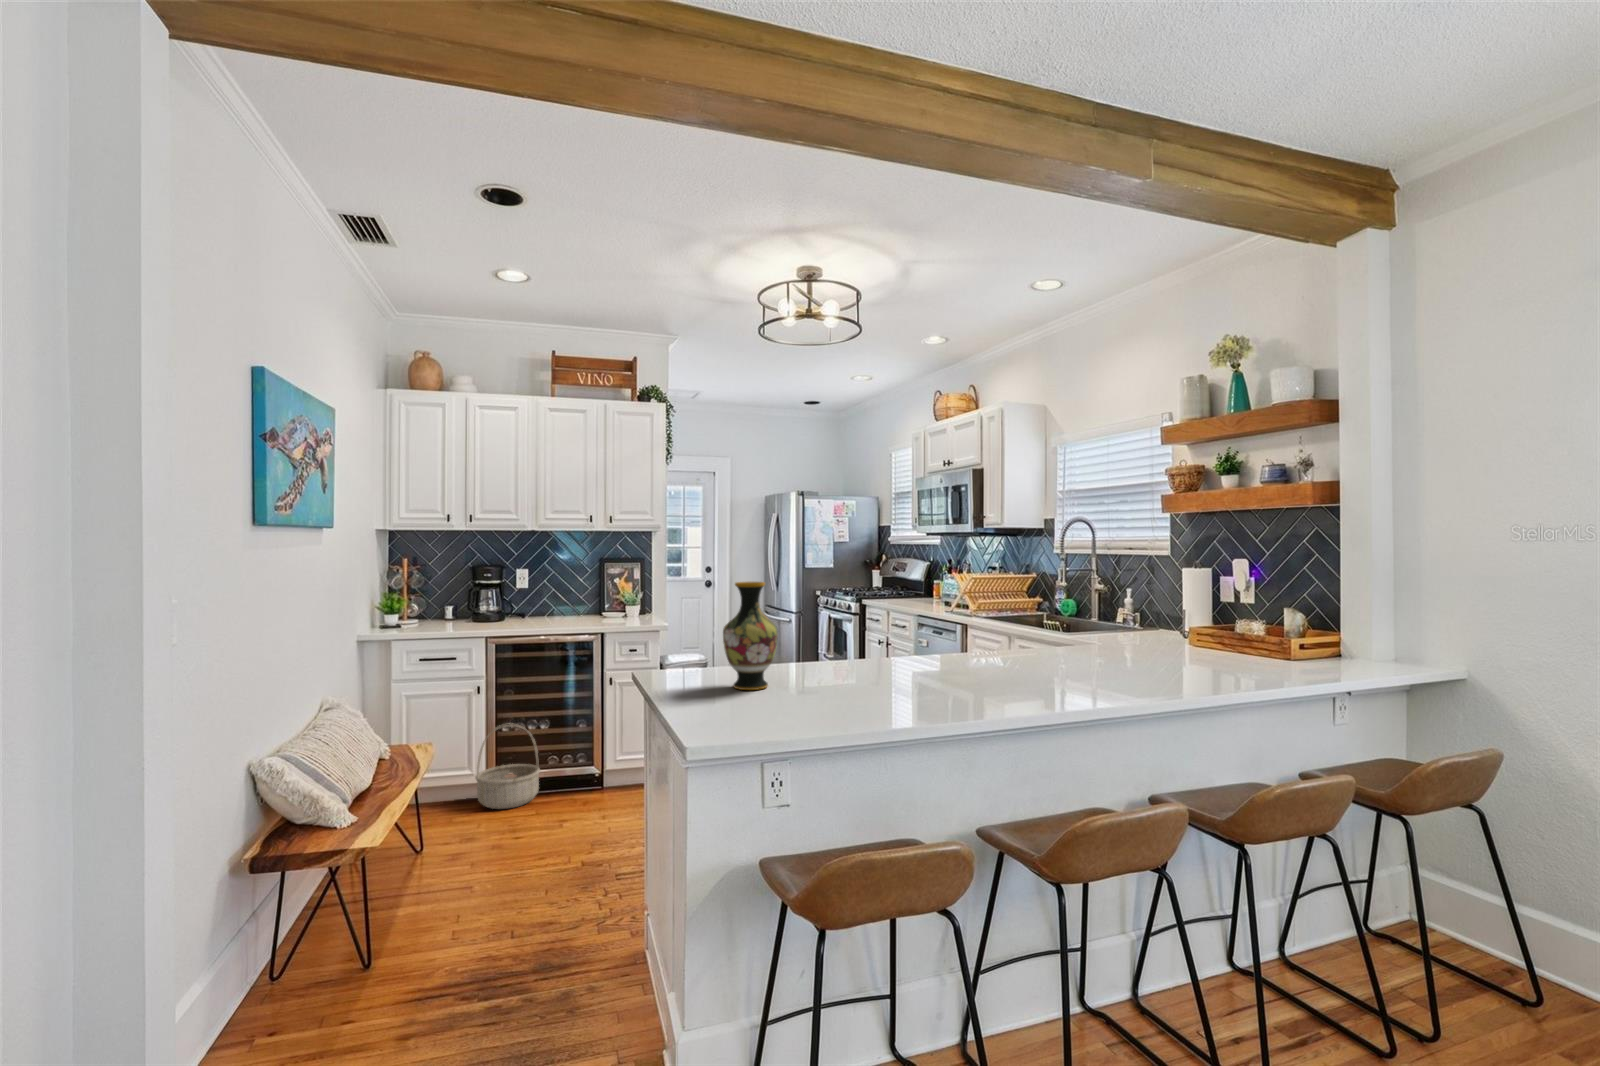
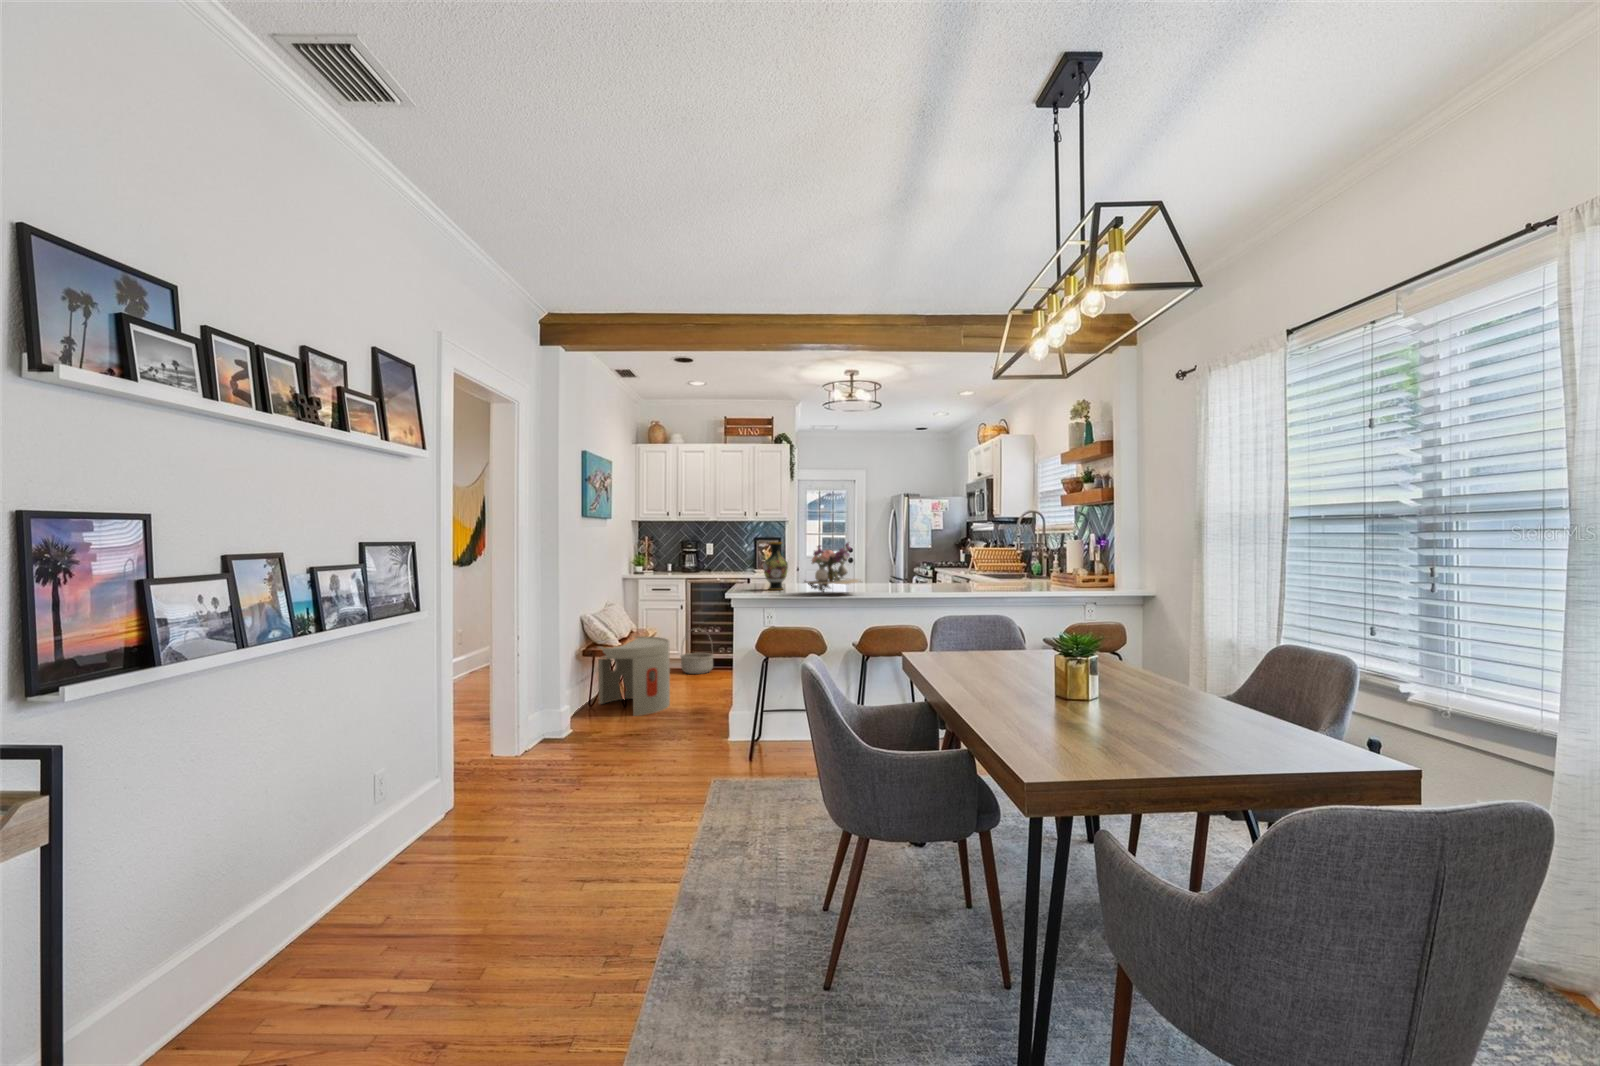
flower arrangement: none [847,579,981,702] -> present [804,542,861,592]
side table: none [279,774,474,989] -> present [598,636,670,716]

